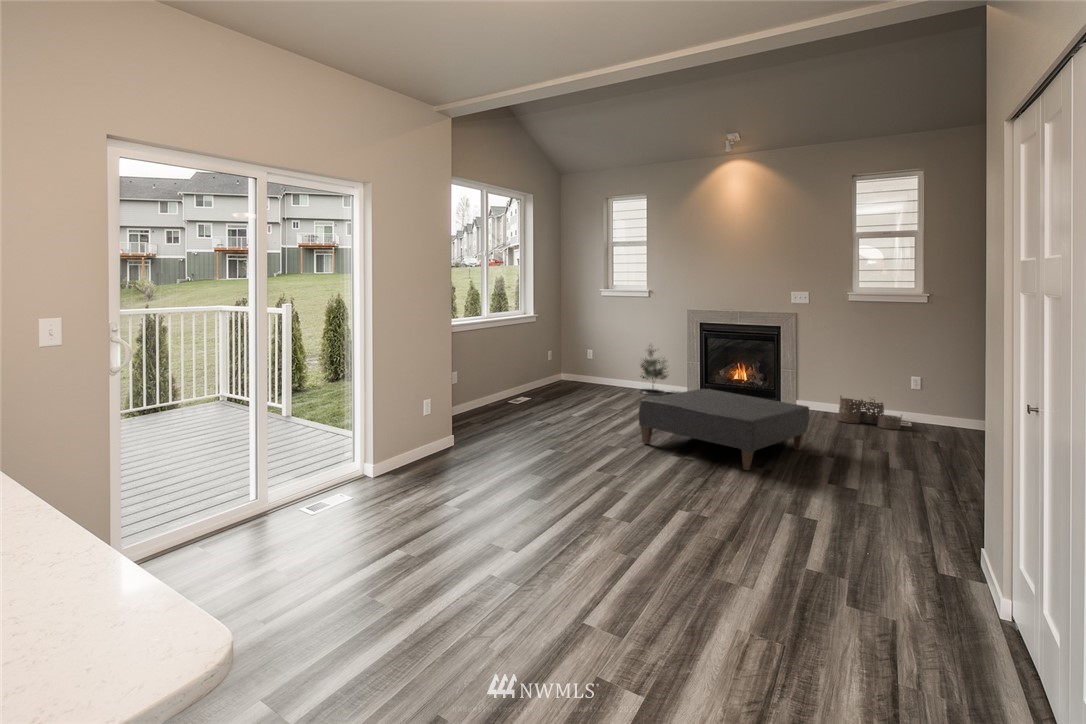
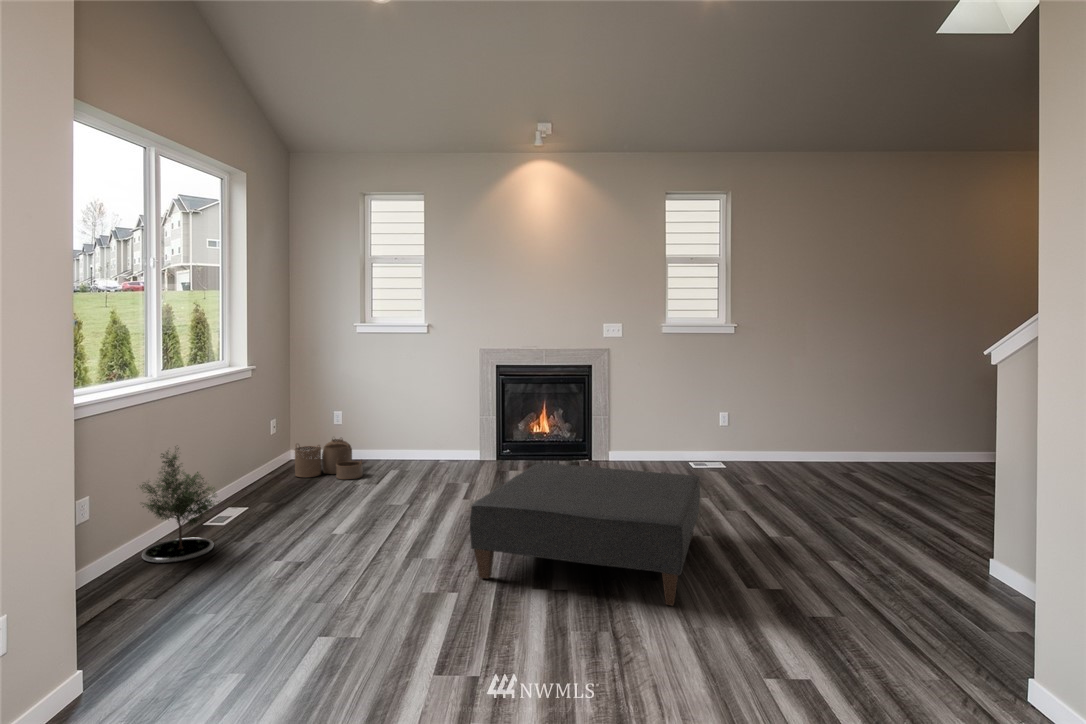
potted tree: present [639,349,667,395] -> present [141,448,219,563]
woven basket: present [838,396,902,430] -> present [295,439,363,479]

